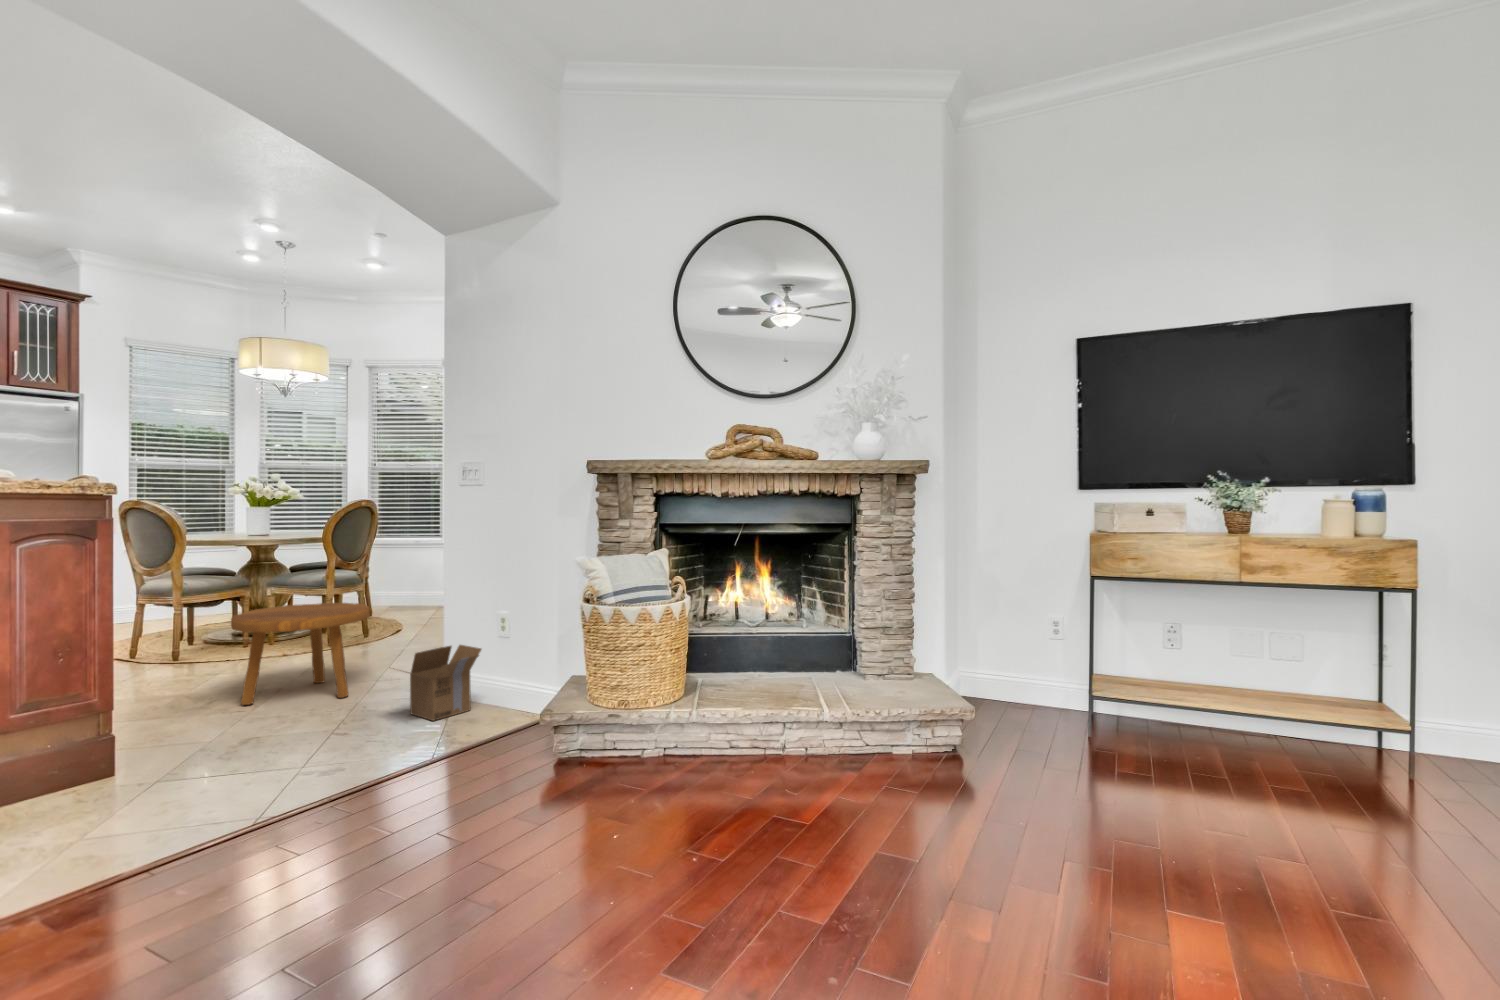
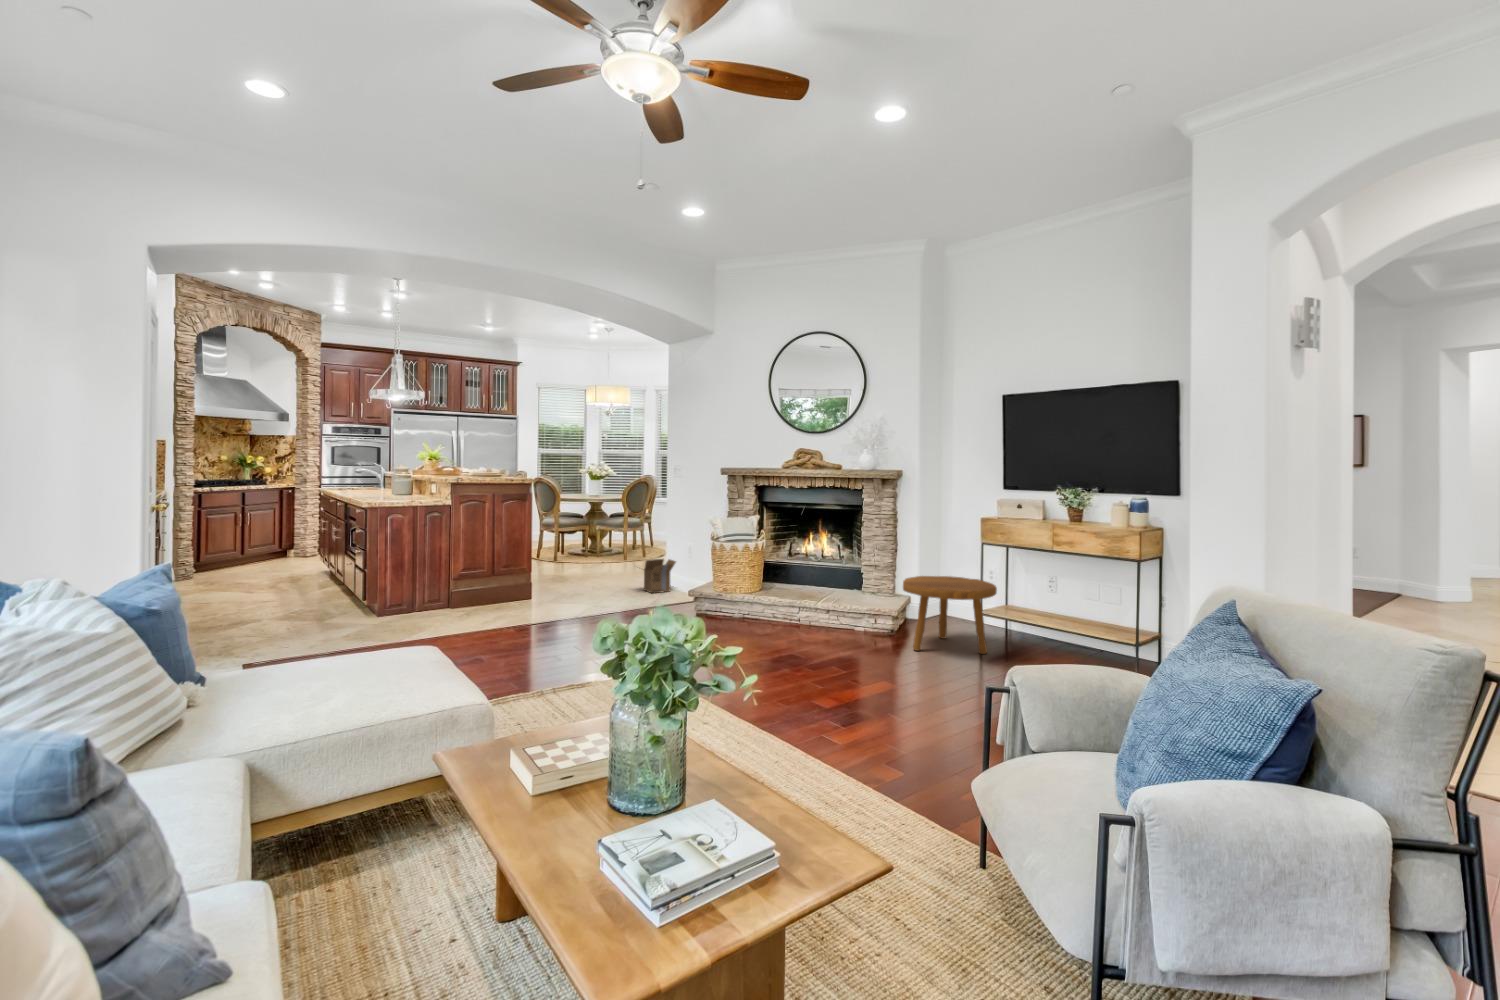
footstool: present [231,603,370,705] -> present [903,576,997,654]

